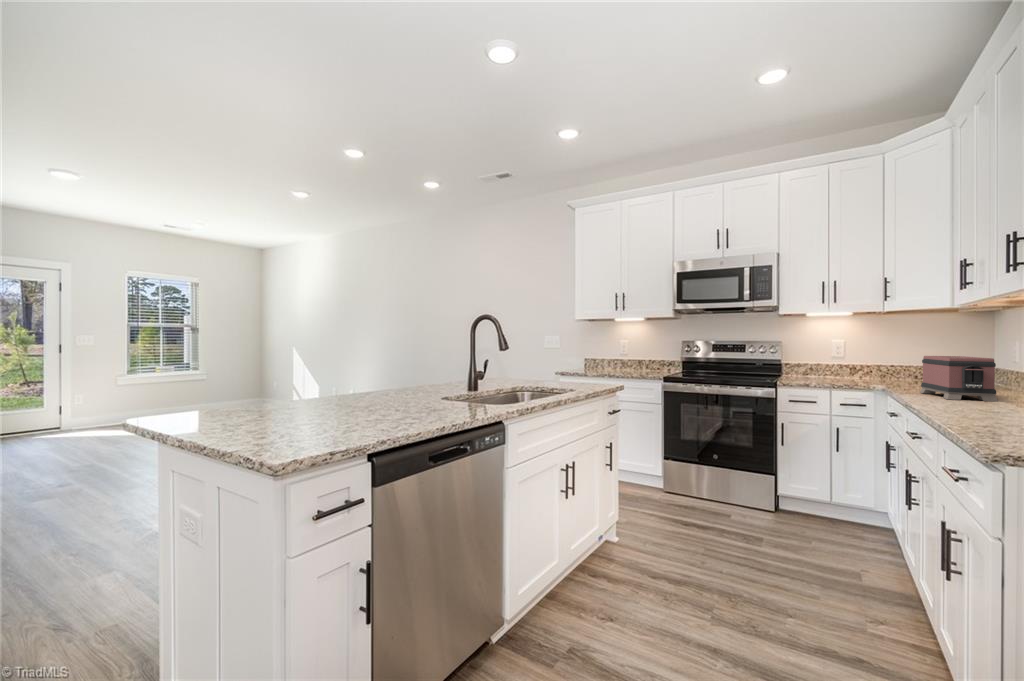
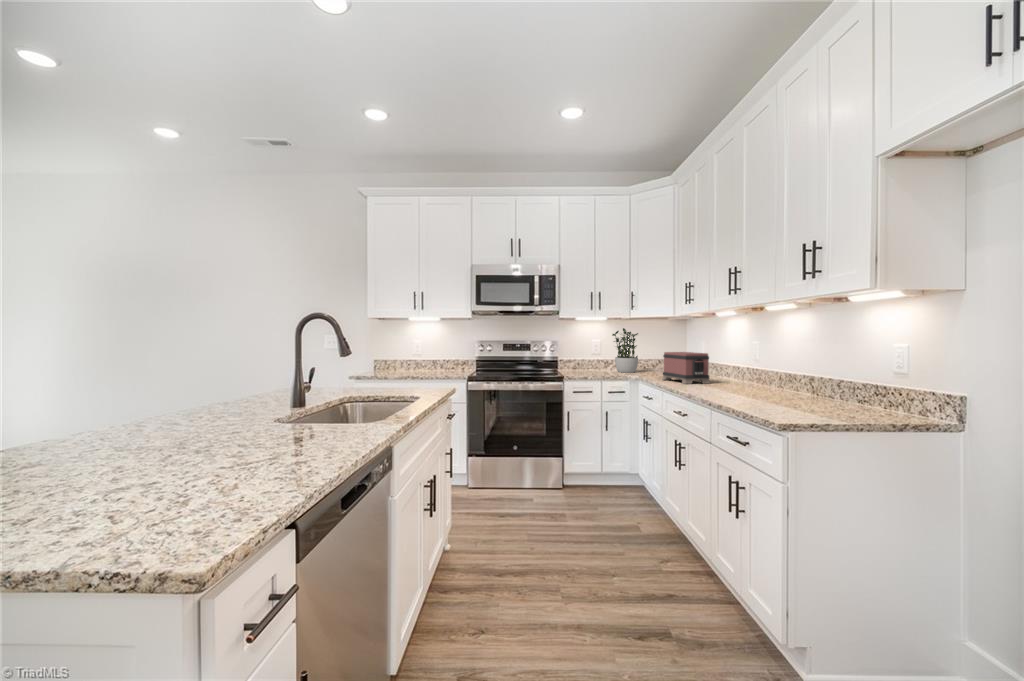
potted plant: none [859,325,907,383] -> present [612,328,638,373]

